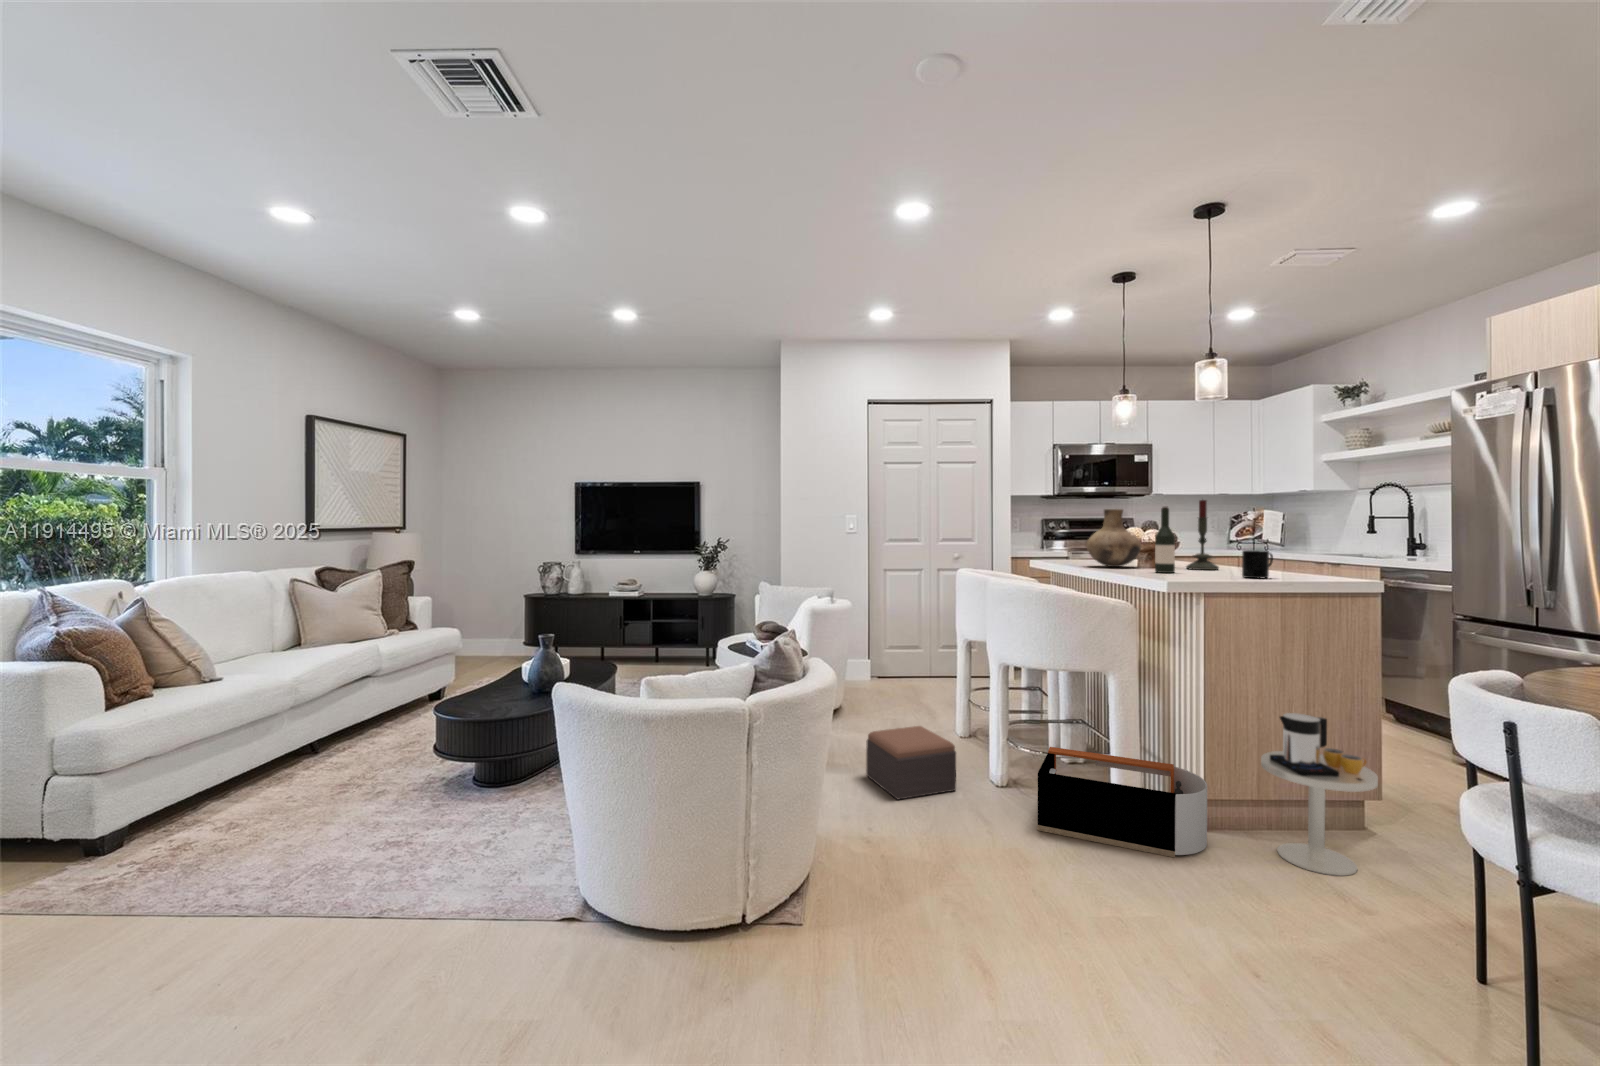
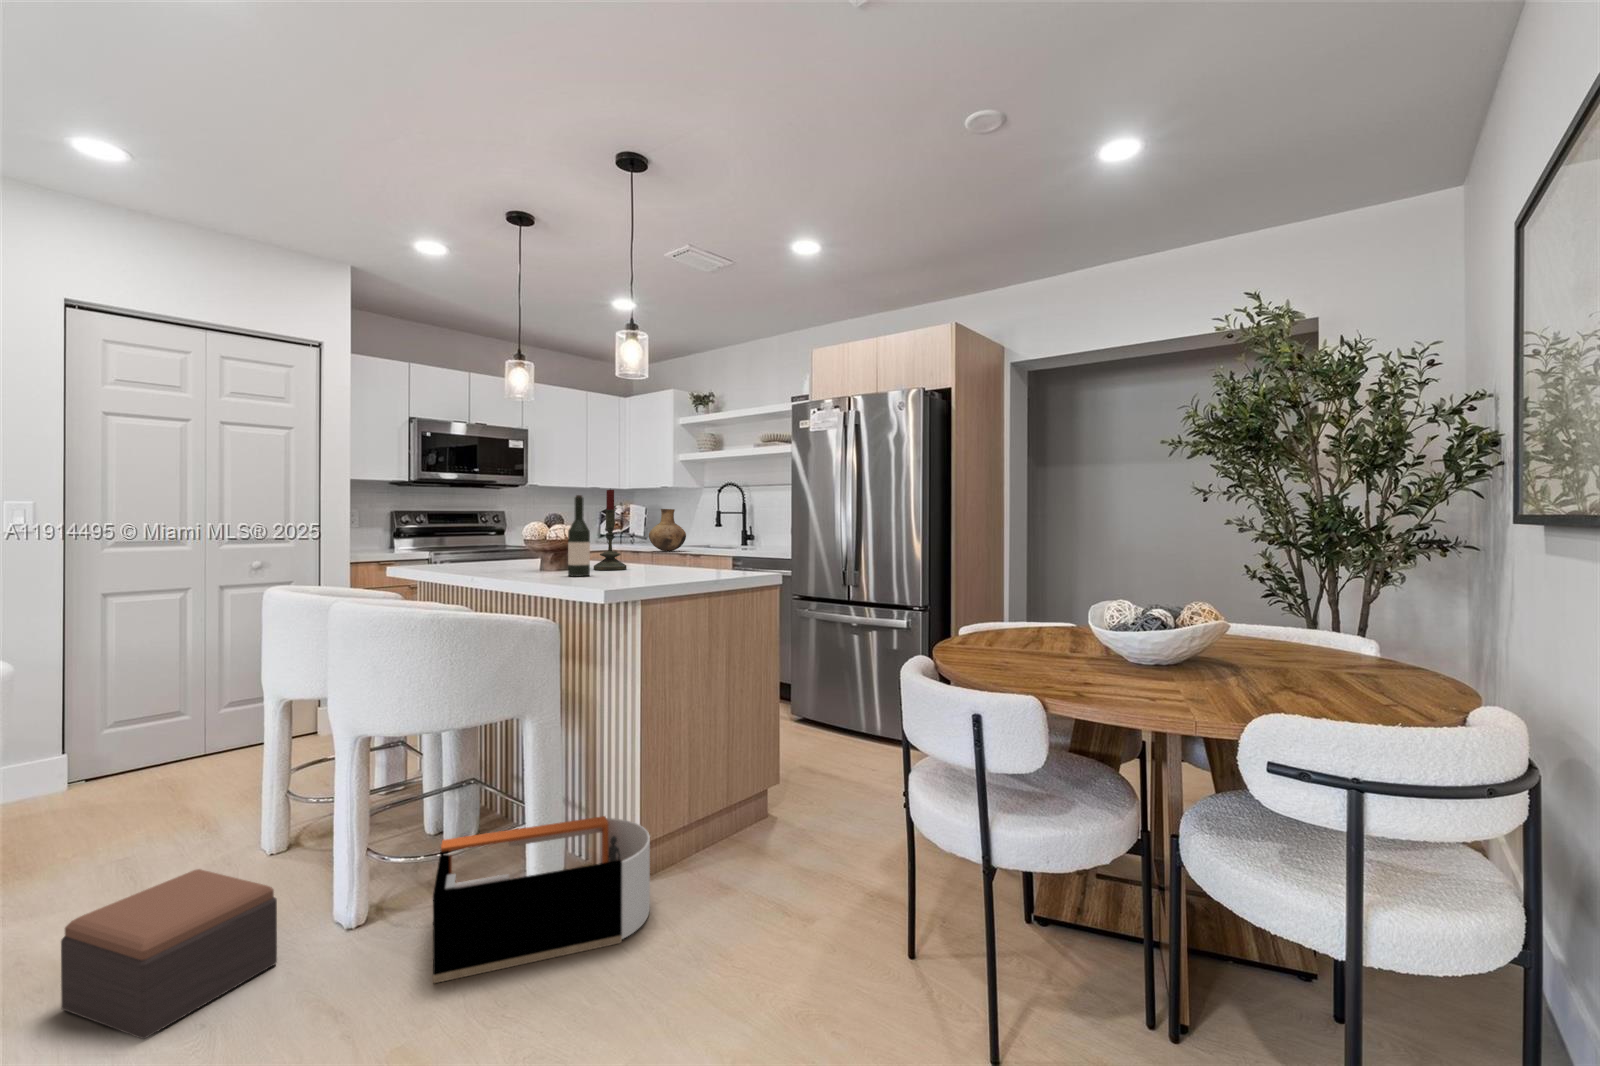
vase: present [1086,509,1141,567] -> present [649,509,686,551]
mug: present [1242,550,1273,578] -> none [664,546,692,578]
side table: present [1261,713,1378,876] -> none [698,724,798,895]

